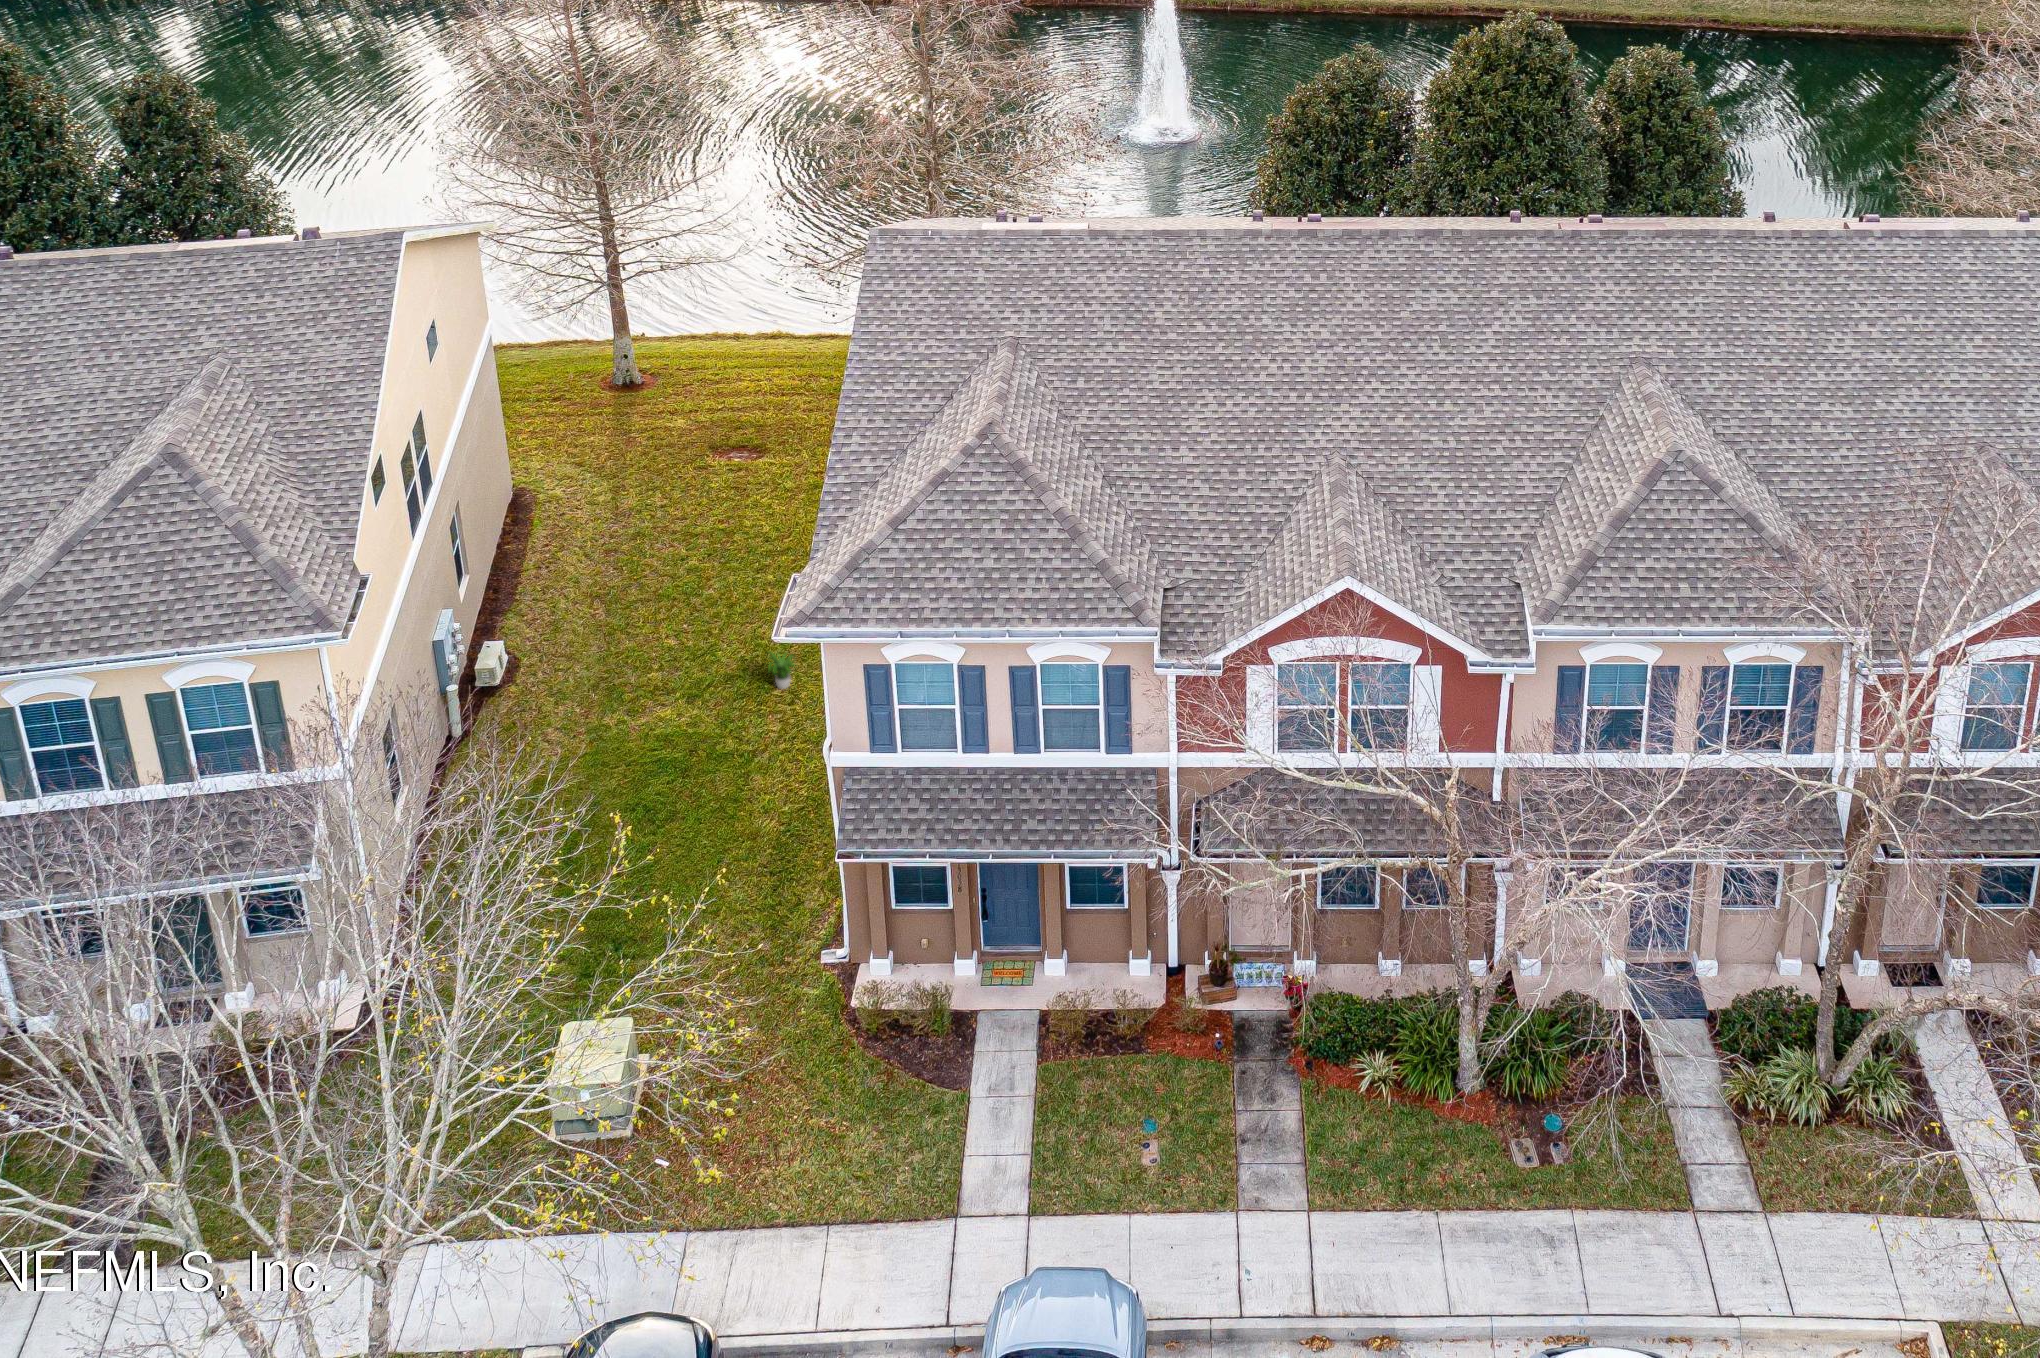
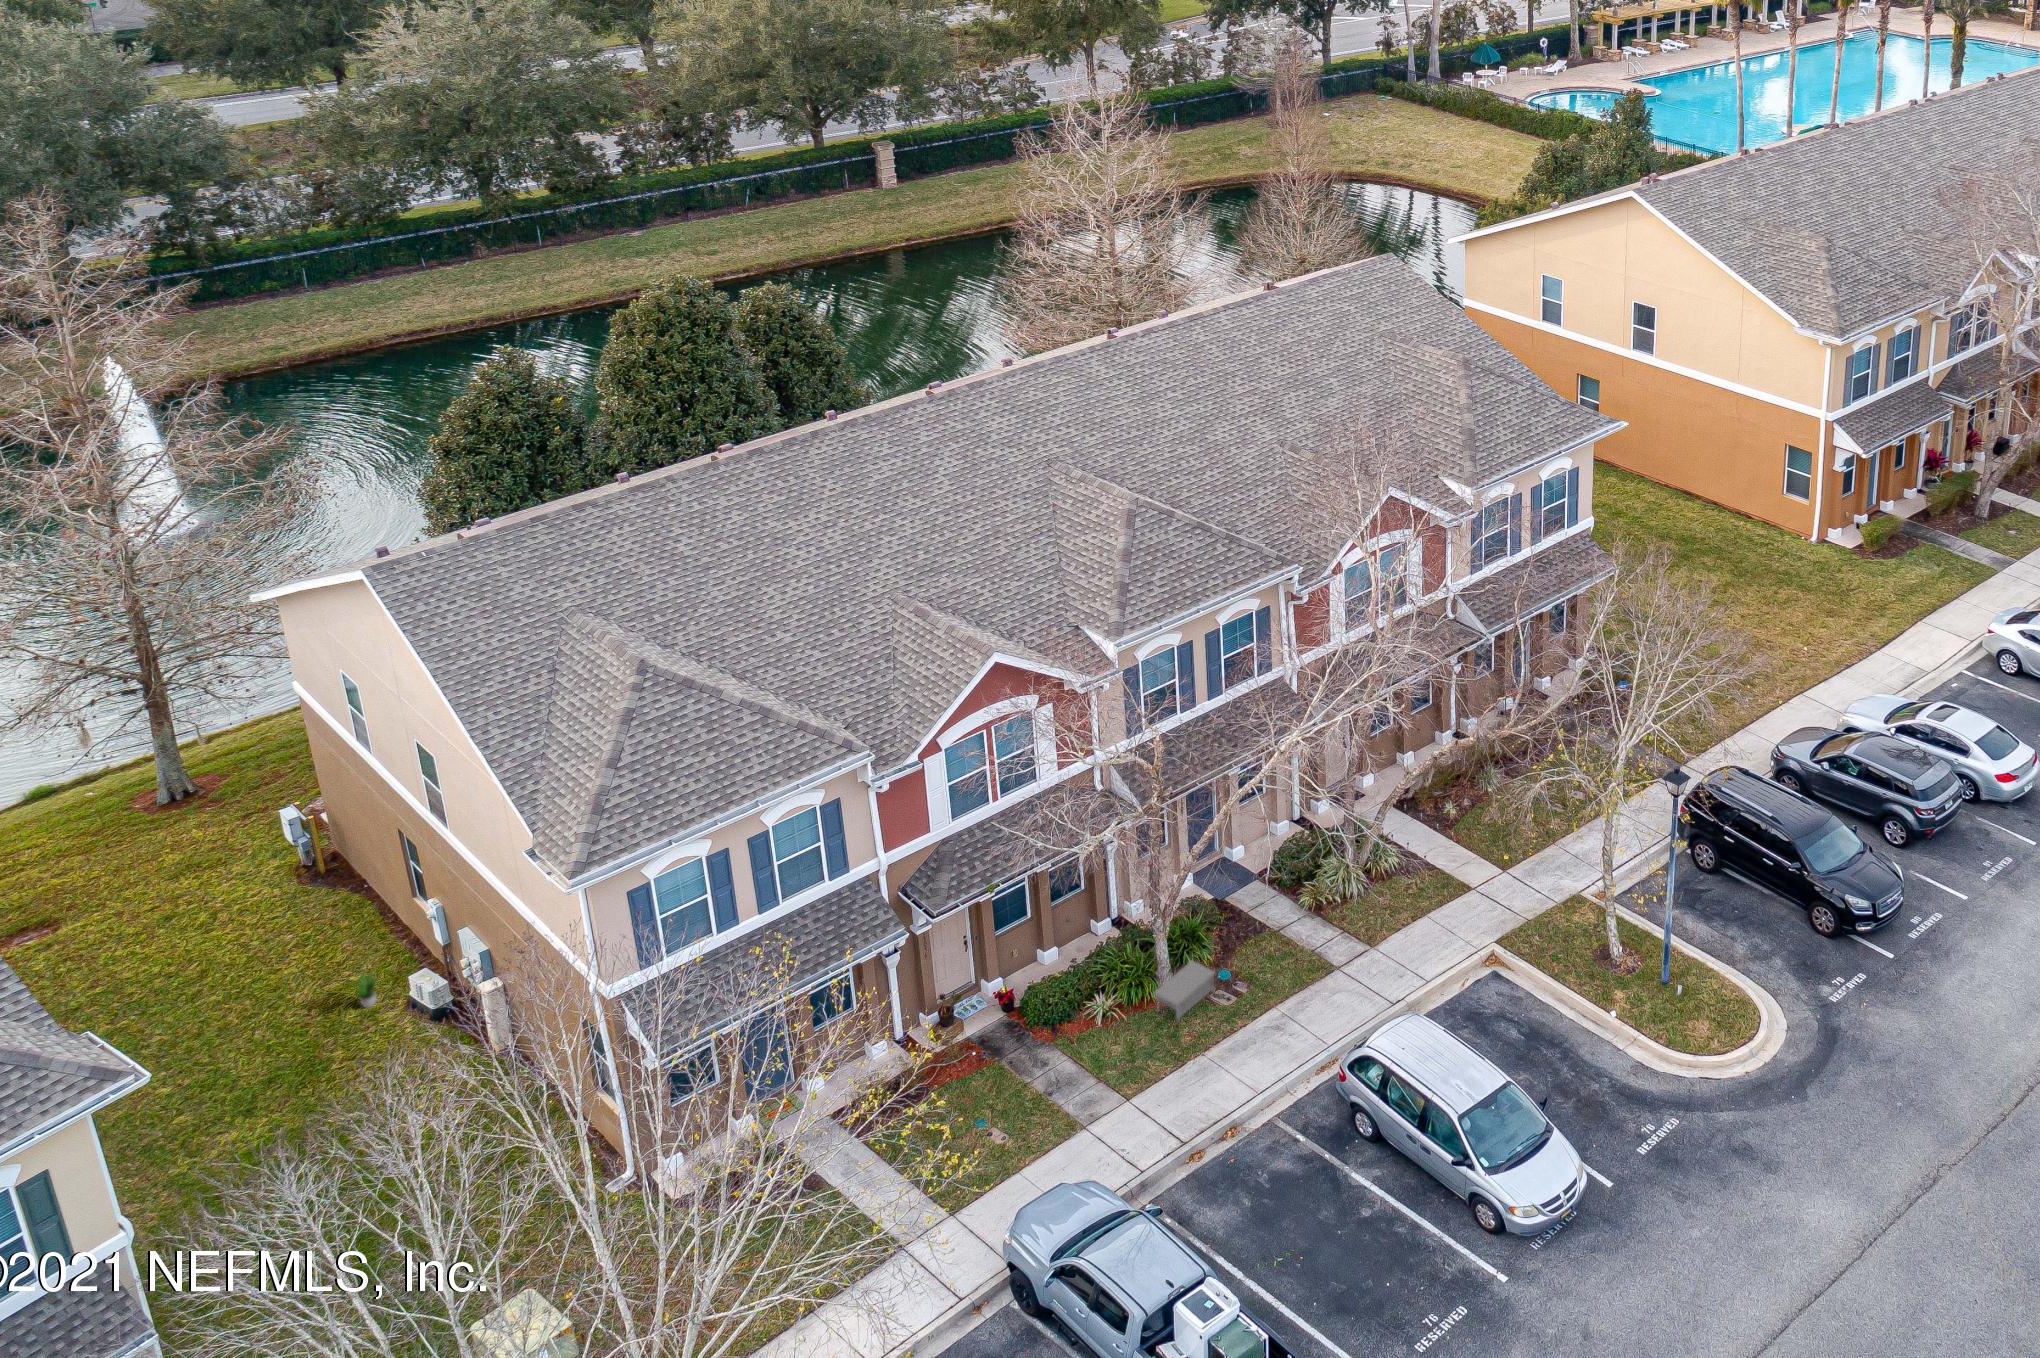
storage bench: none [1430,1076,1521,1144] -> present [1155,961,1214,1020]

